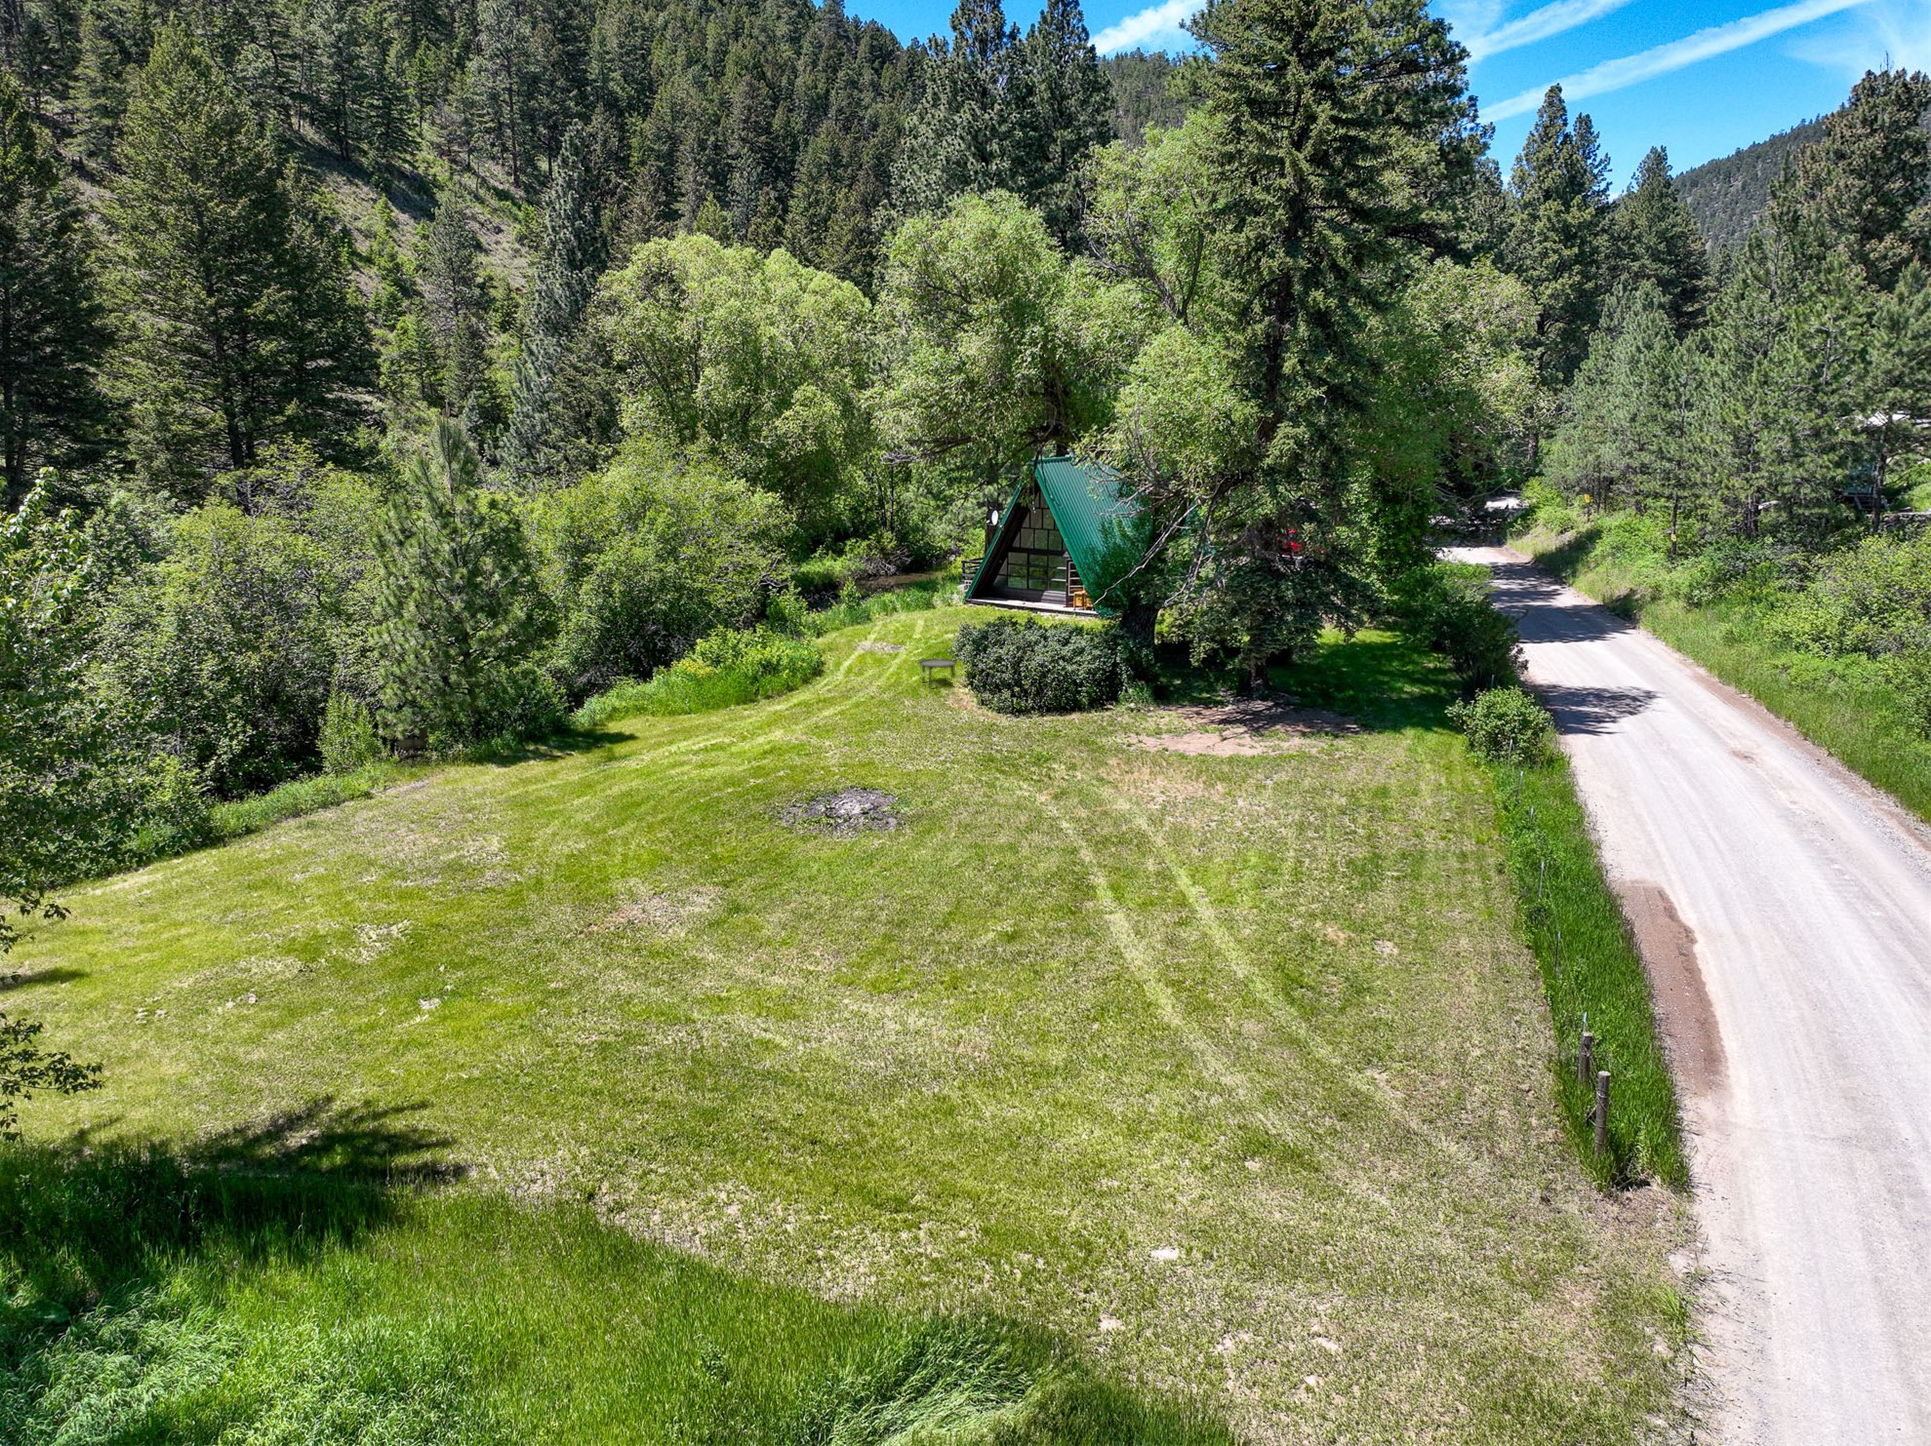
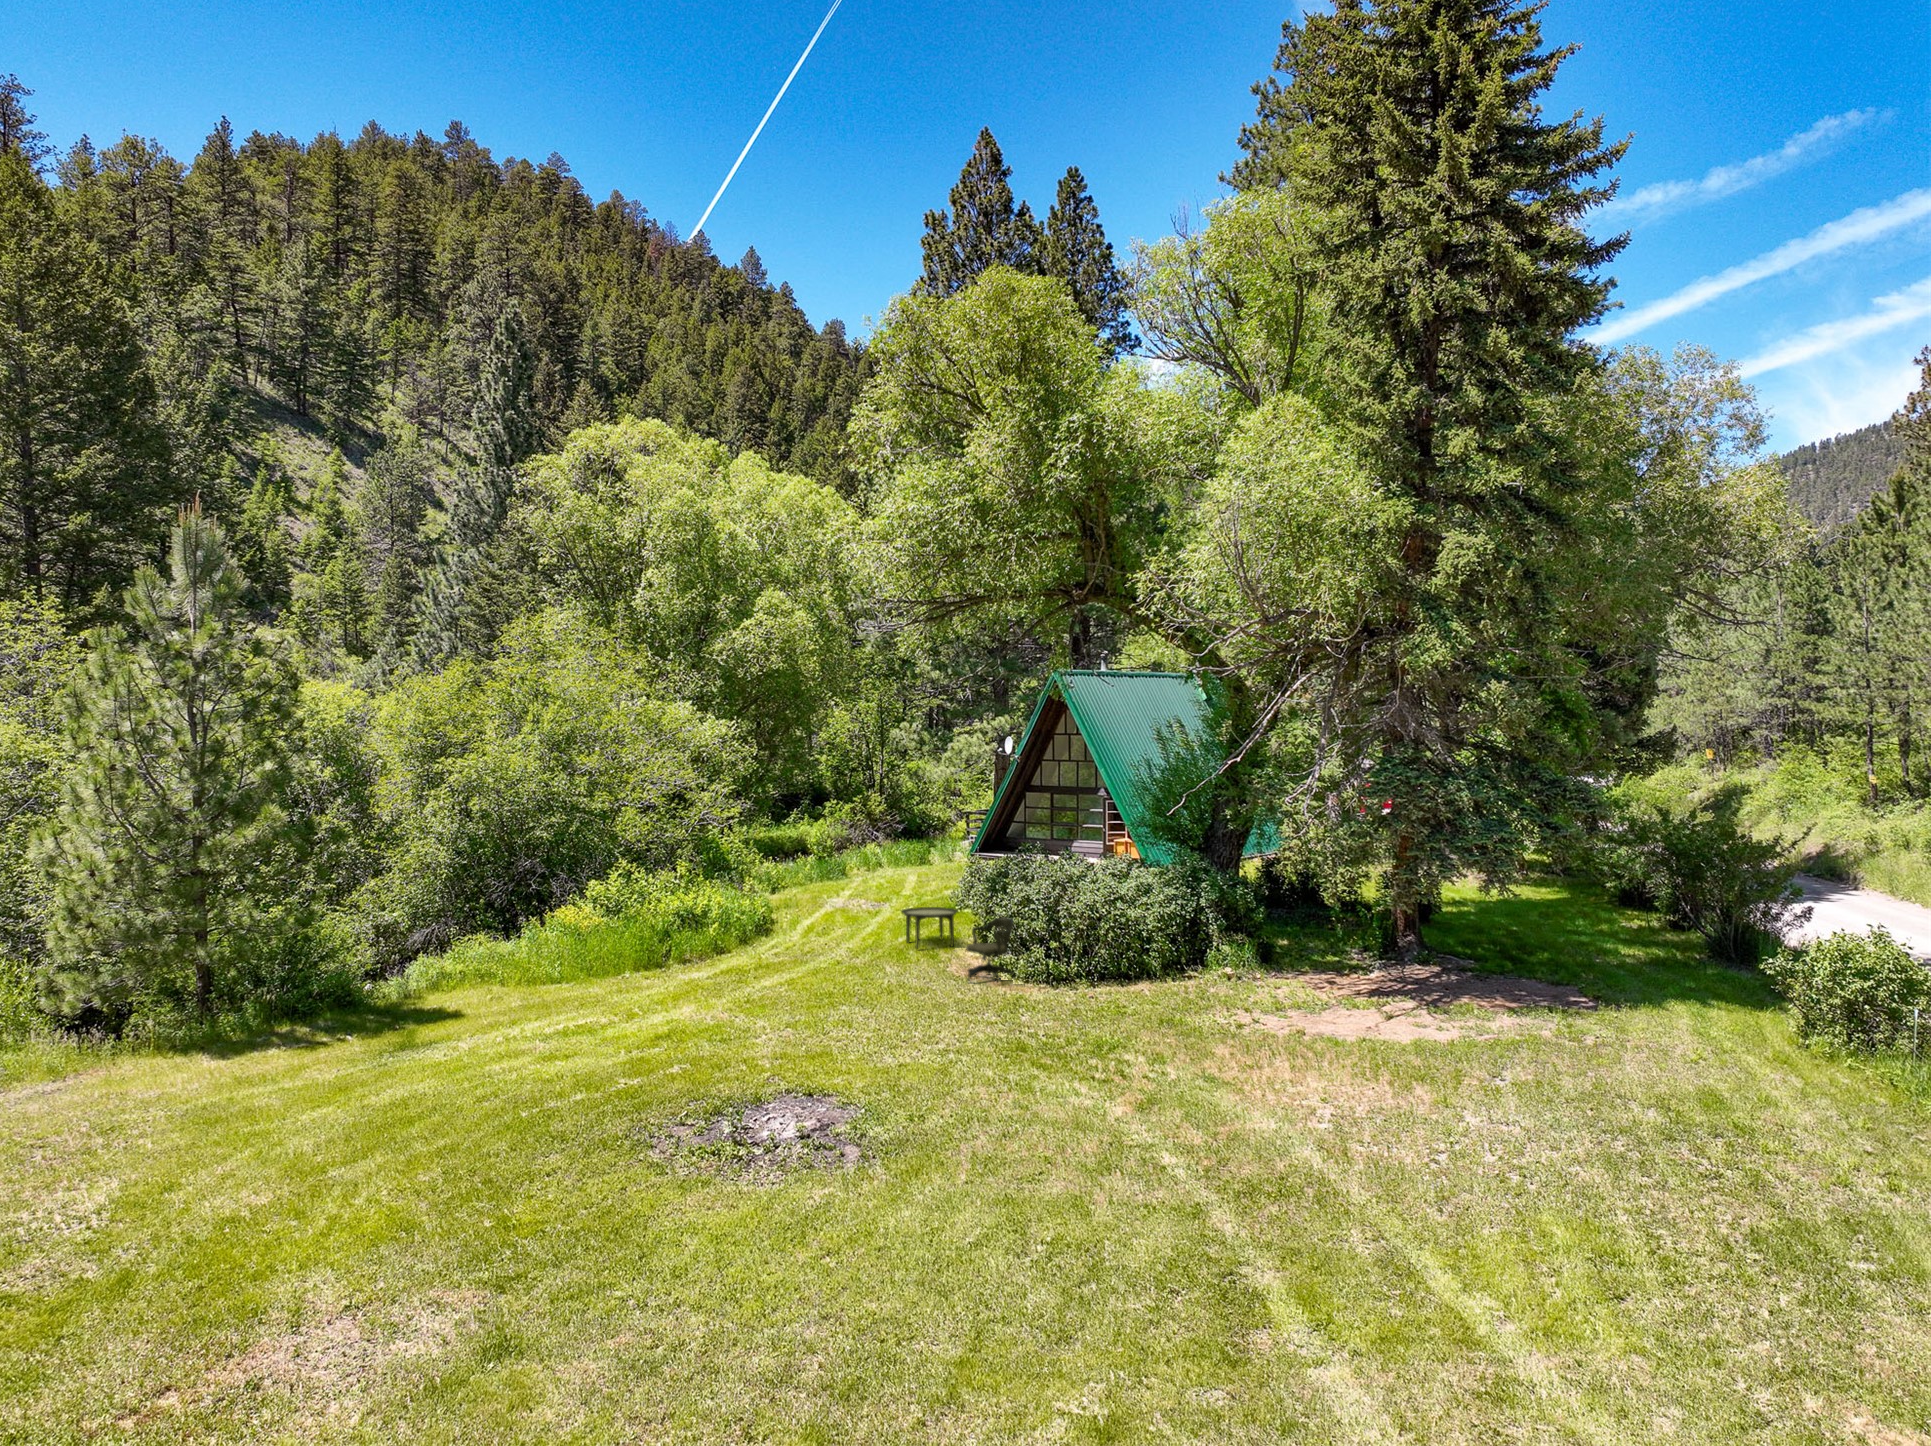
chair: present [395,726,432,766] -> present [966,917,1015,983]

